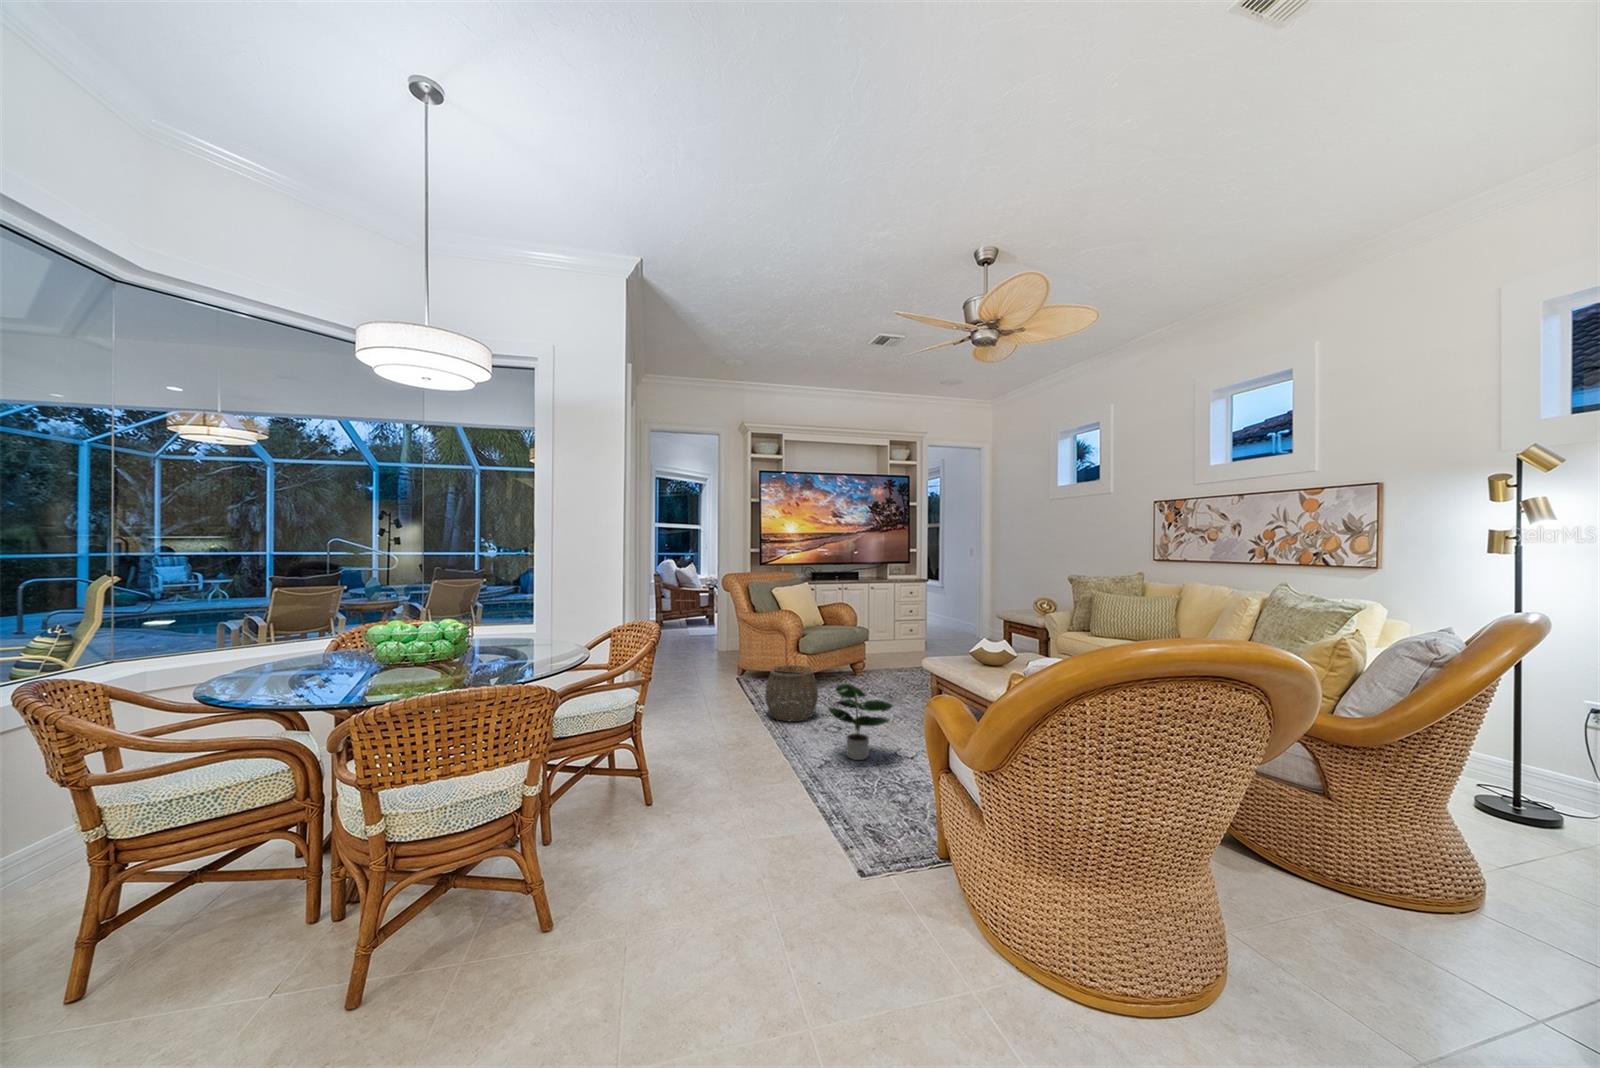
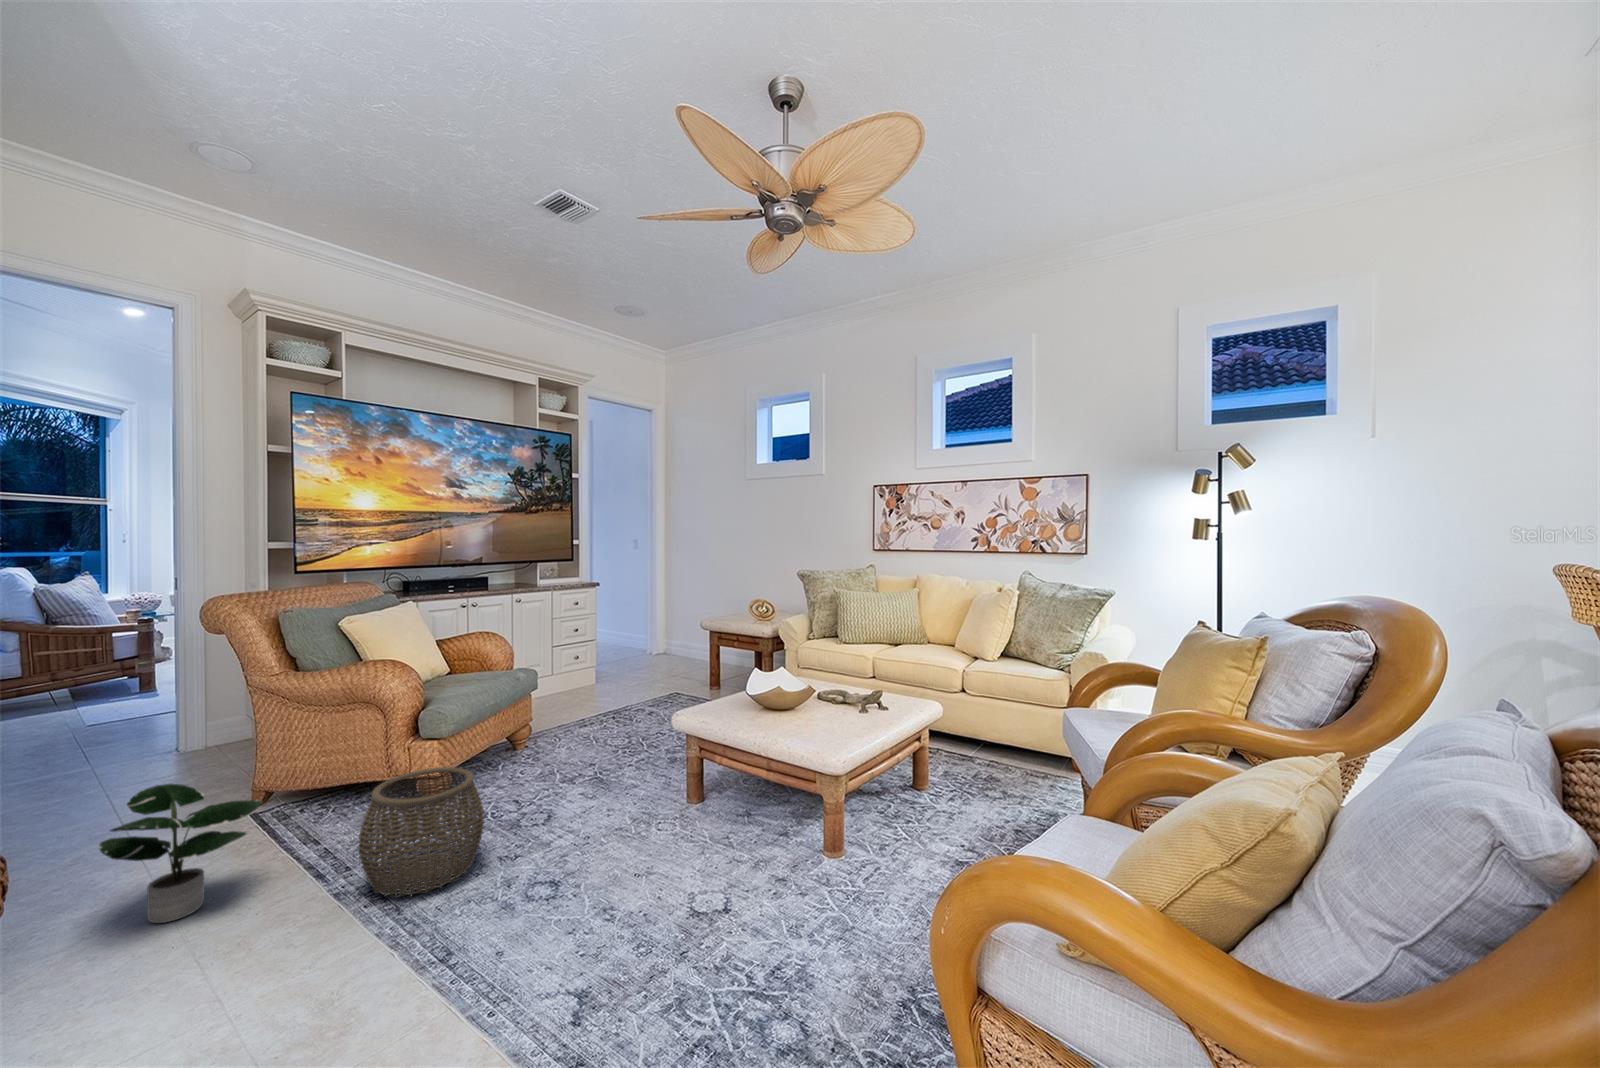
potted plant: present [828,684,893,760] -> present [99,783,262,923]

